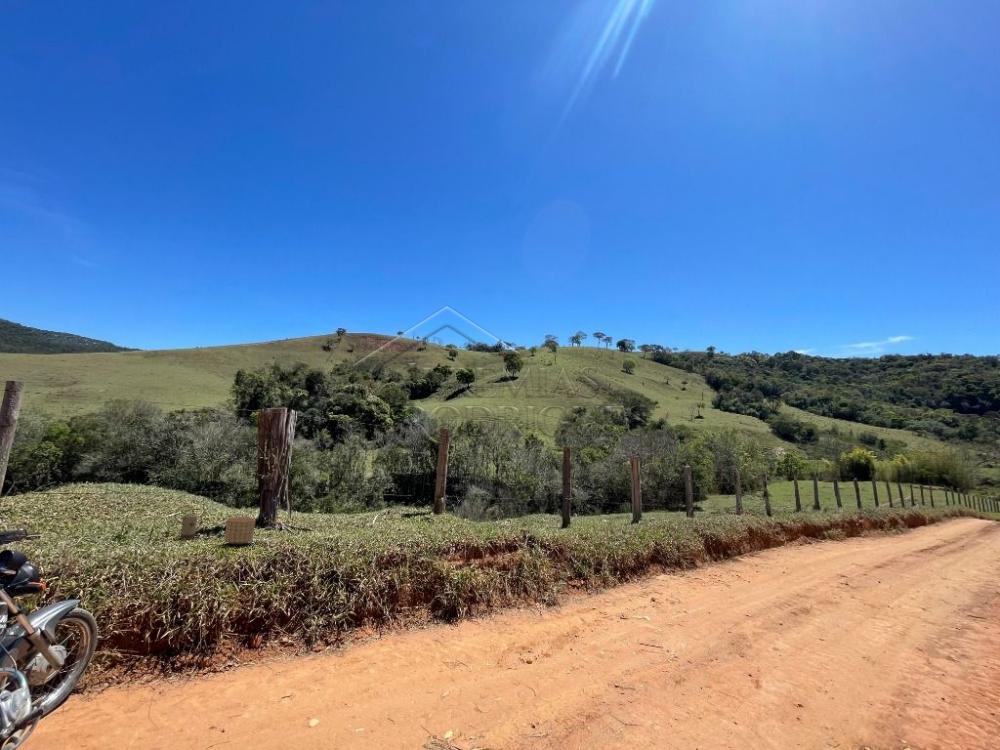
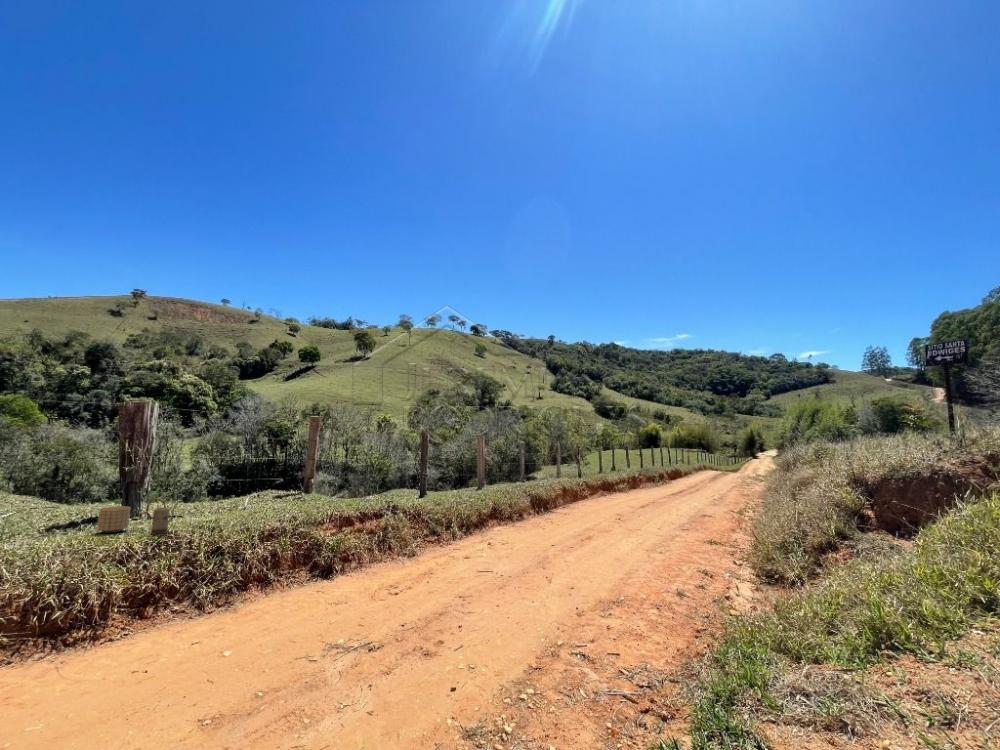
watering can: present [175,506,205,539] -> present [146,499,177,535]

